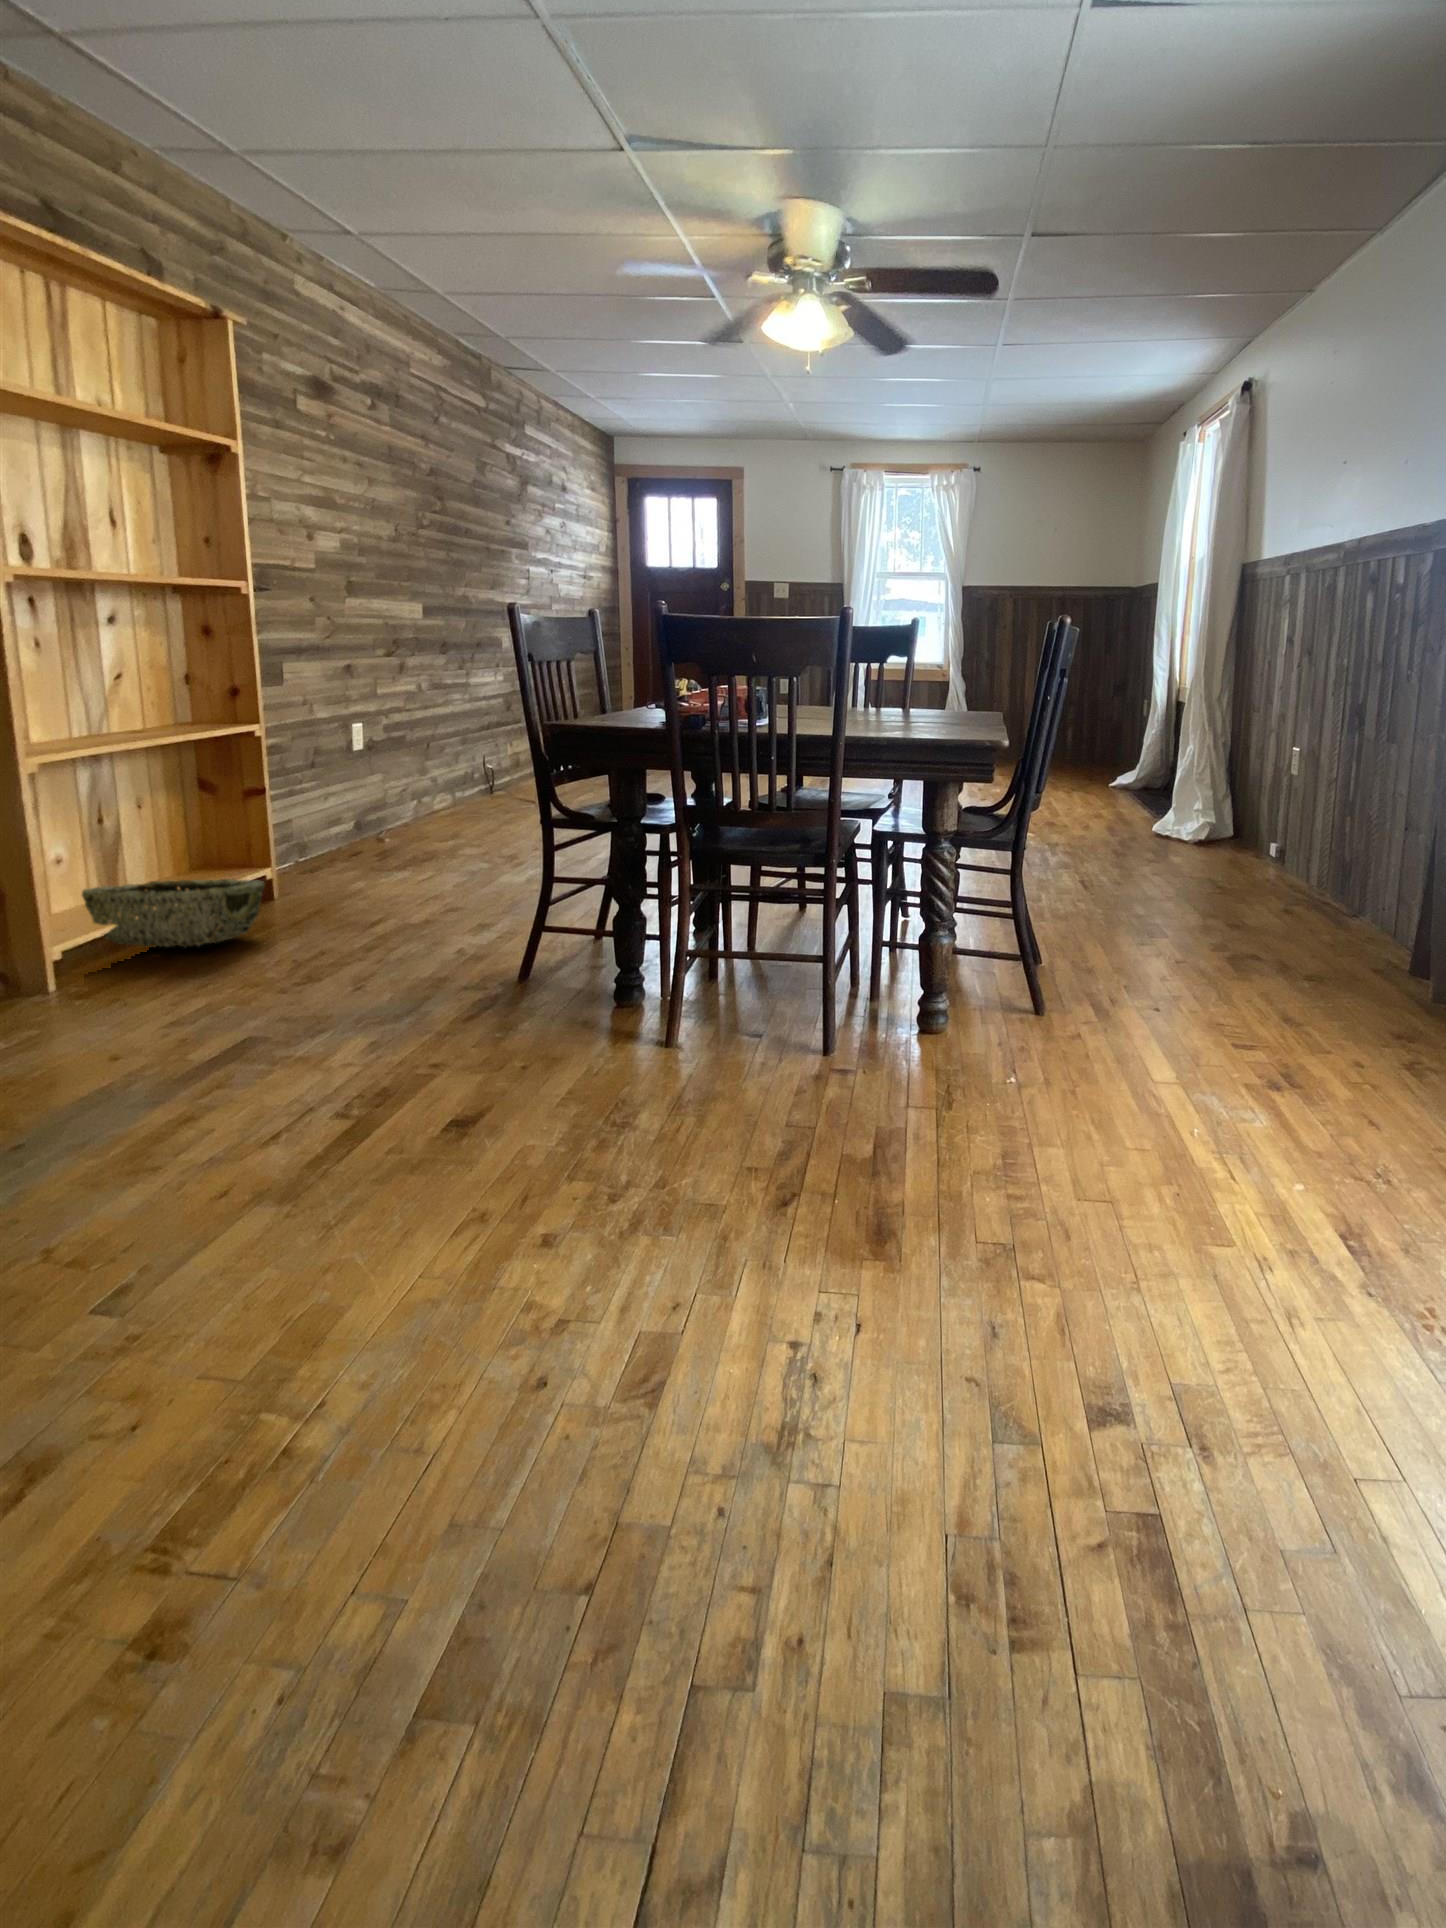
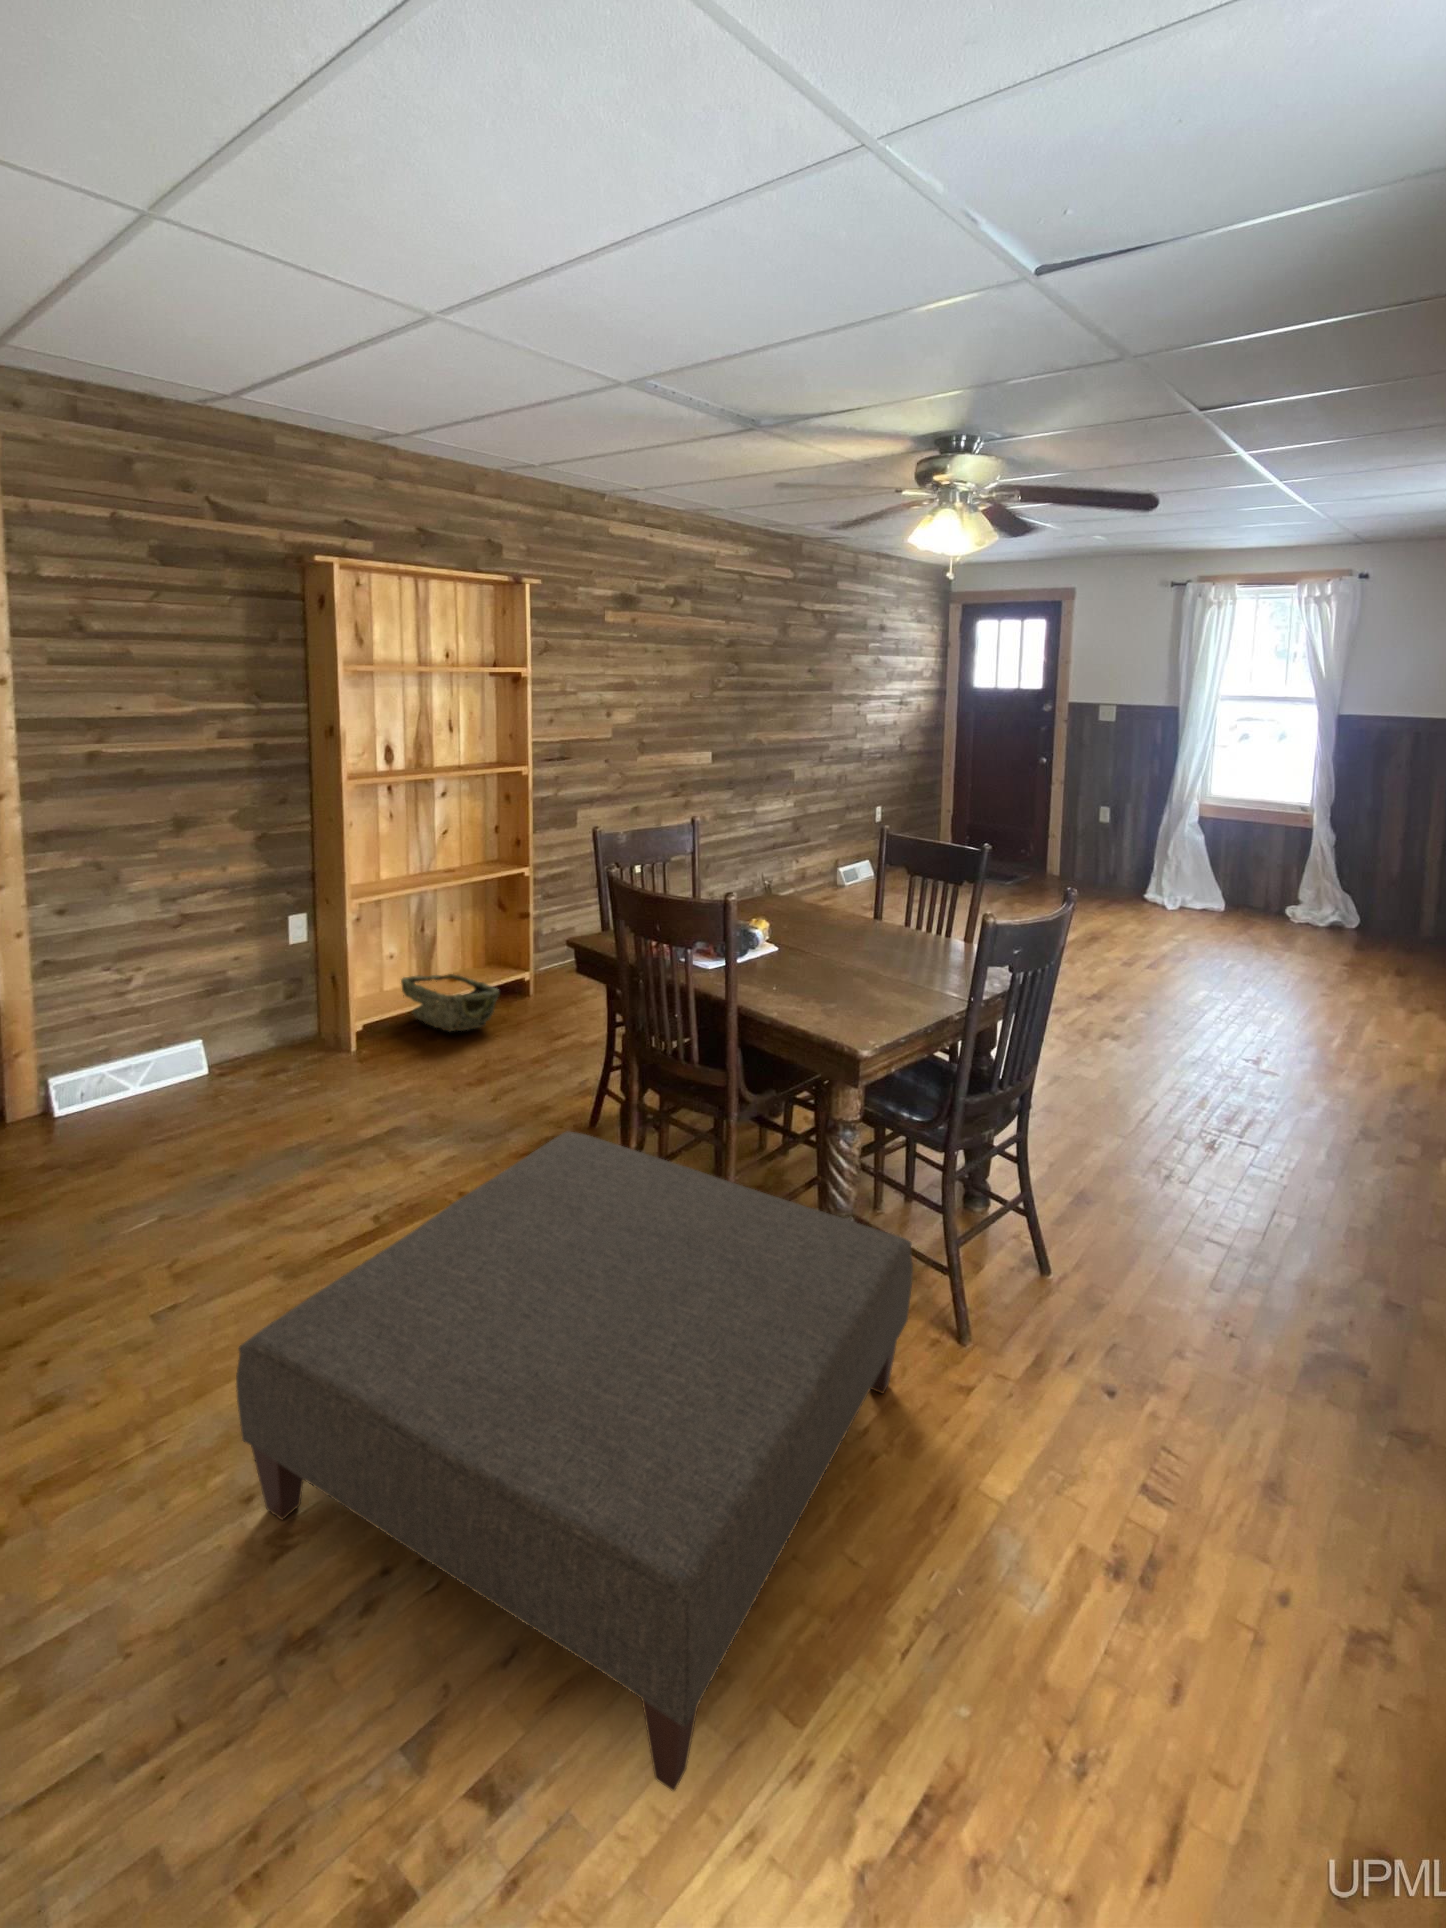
ottoman: none [516,924,1279,1428] -> present [236,1131,913,1791]

